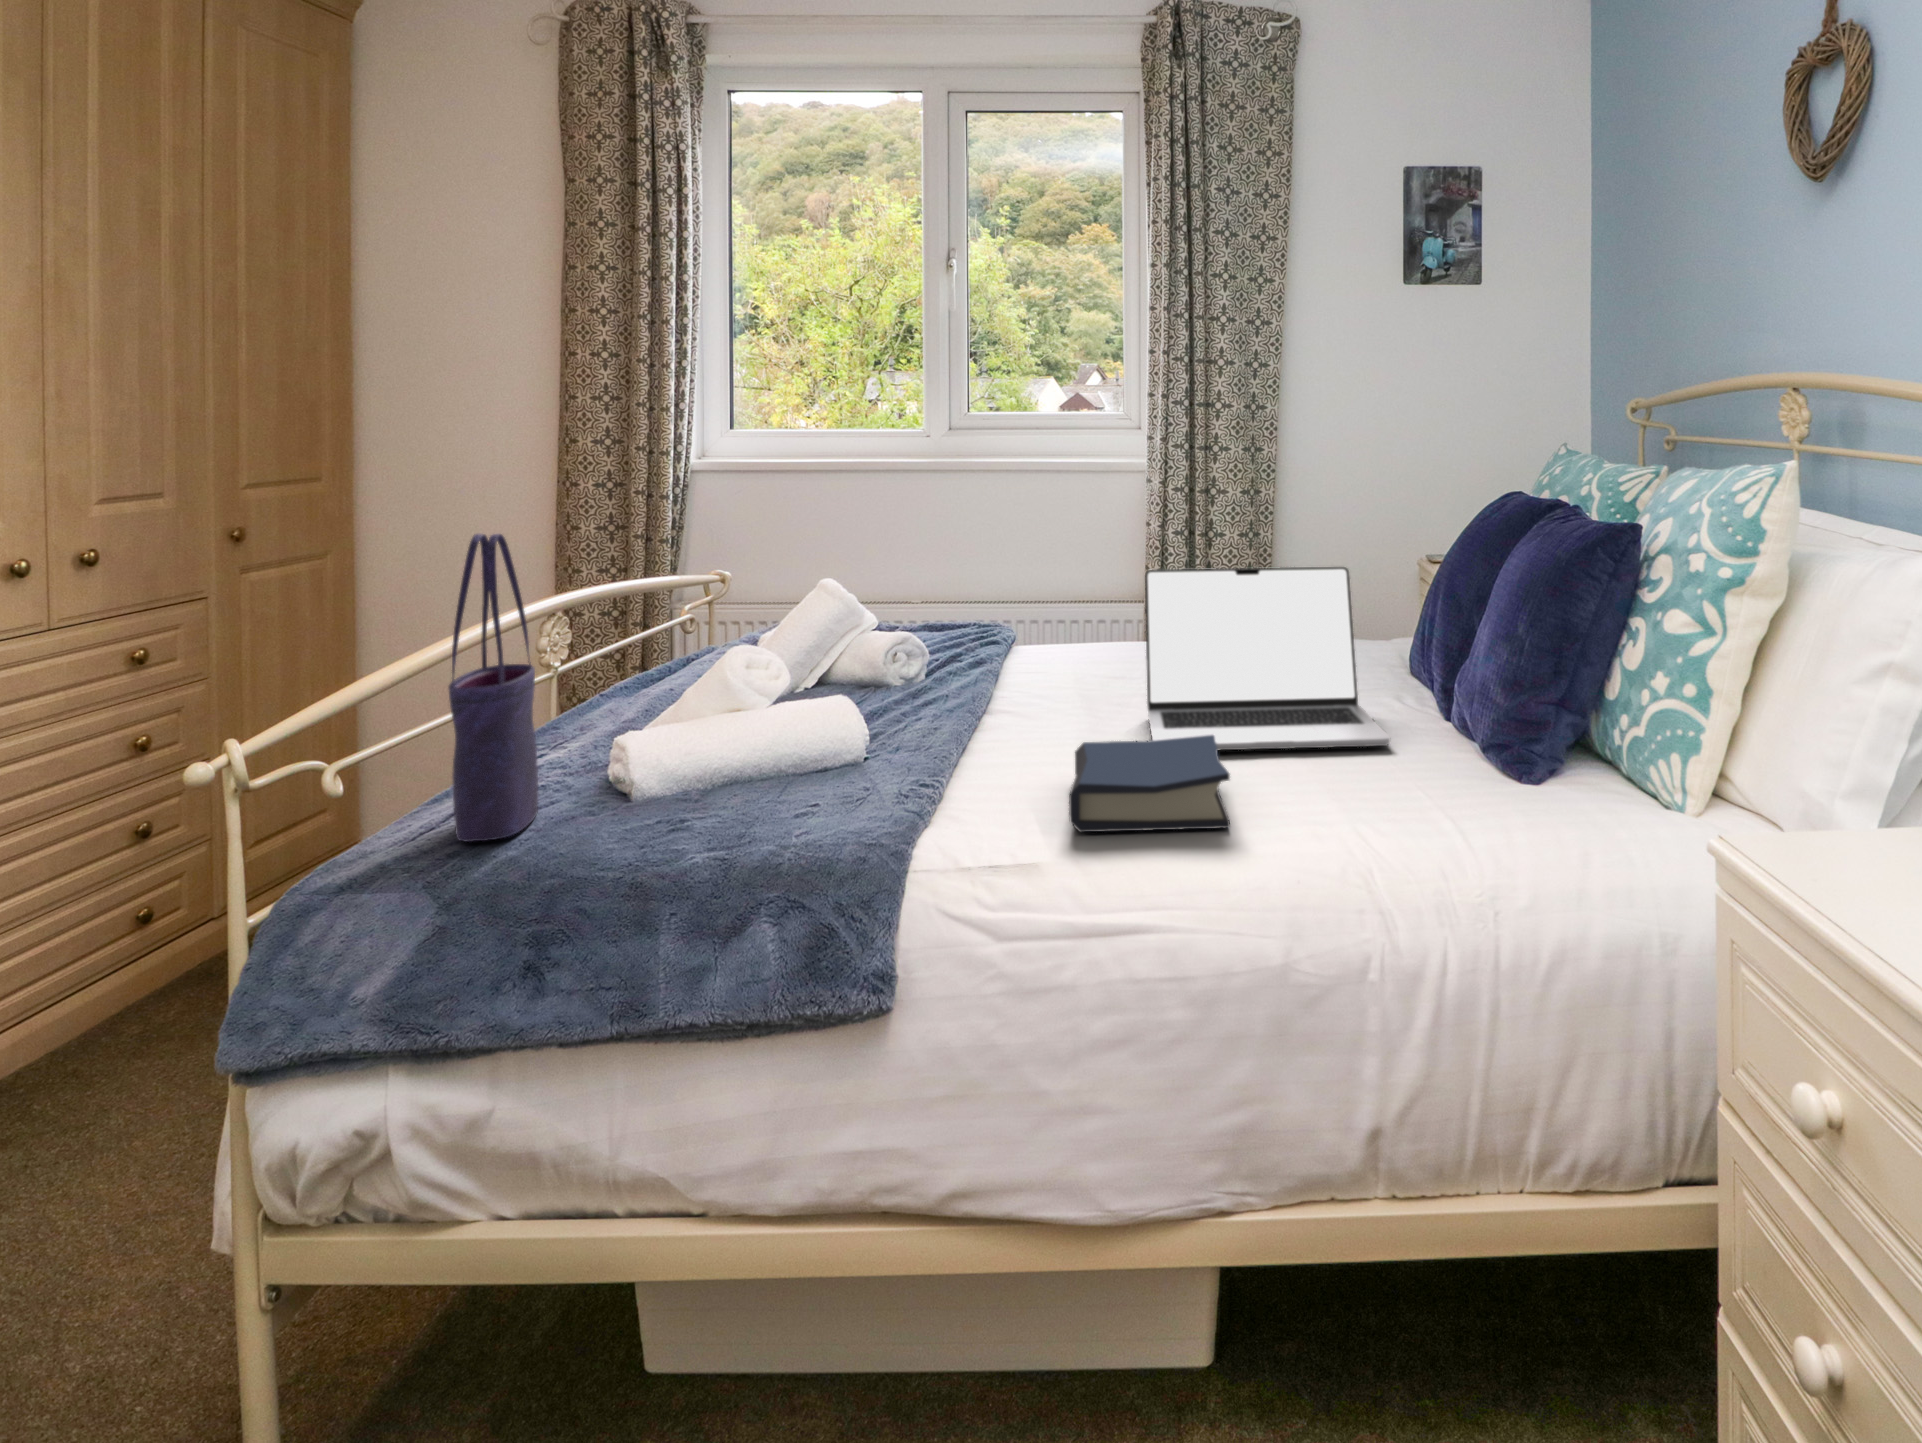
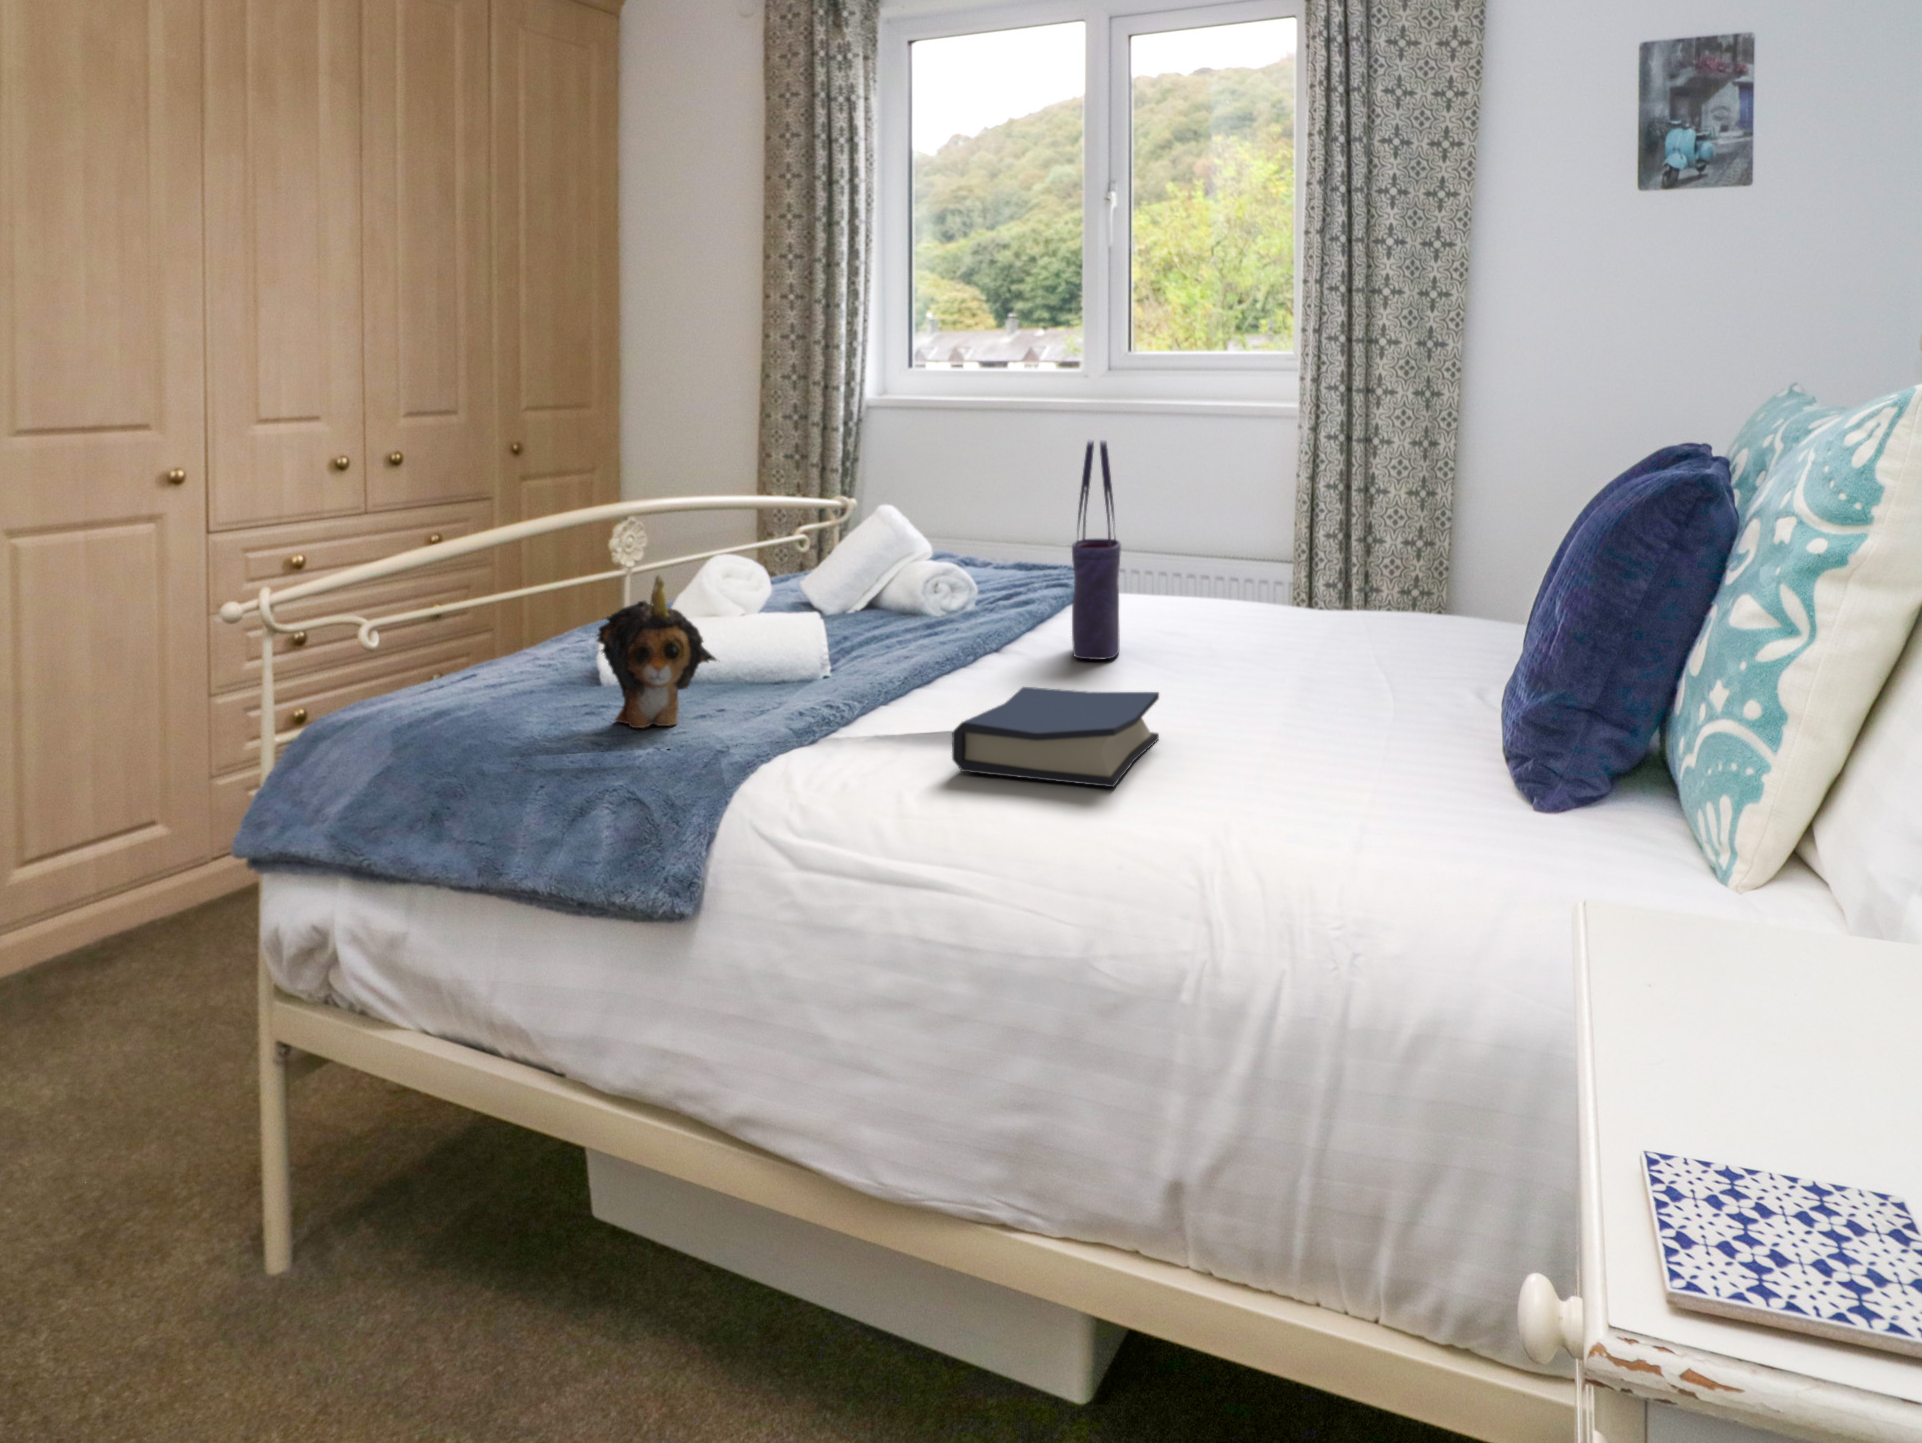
tote bag: present [449,534,538,842] -> present [1072,440,1121,659]
laptop: present [1145,567,1390,750] -> none [1119,517,1406,728]
plush toy: none [638,661,782,832] -> present [597,575,717,728]

